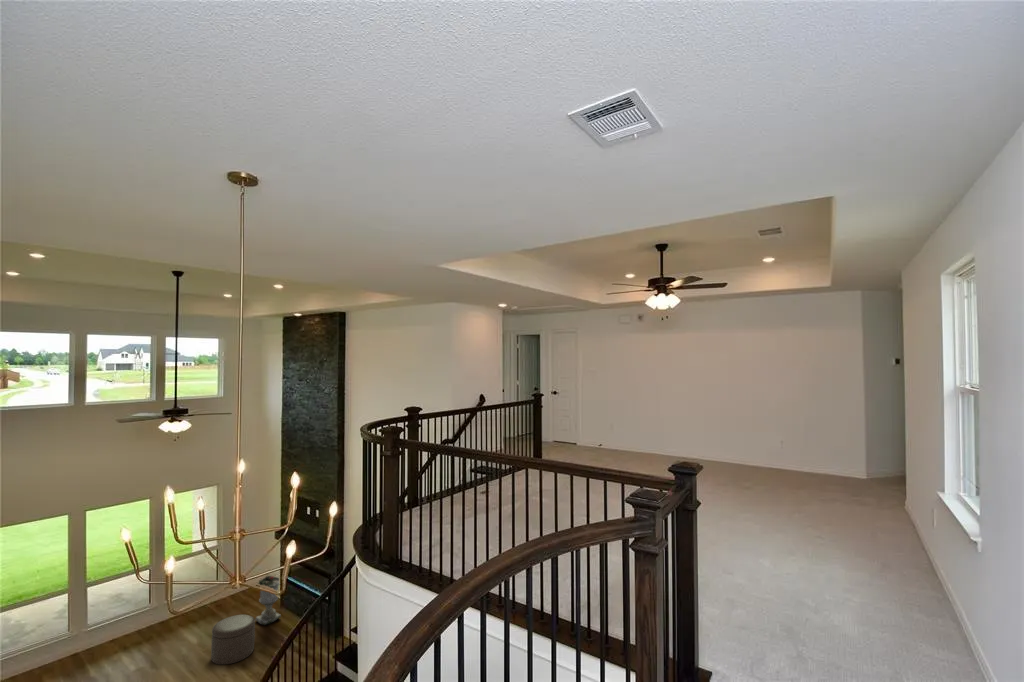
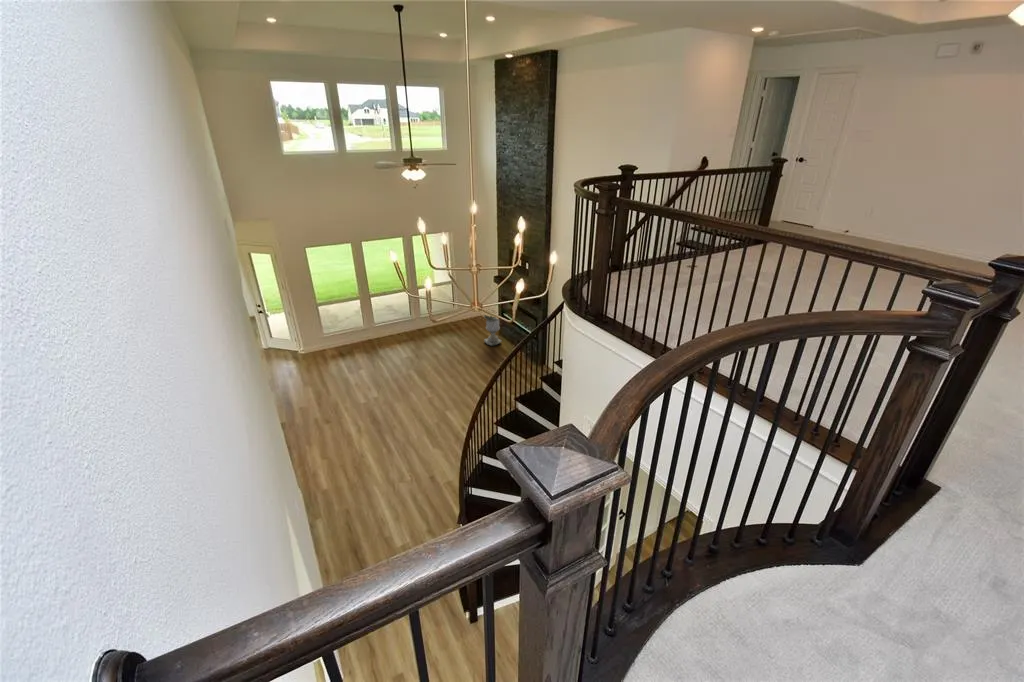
ottoman: present [211,614,255,664] -> none [454,336,483,368]

